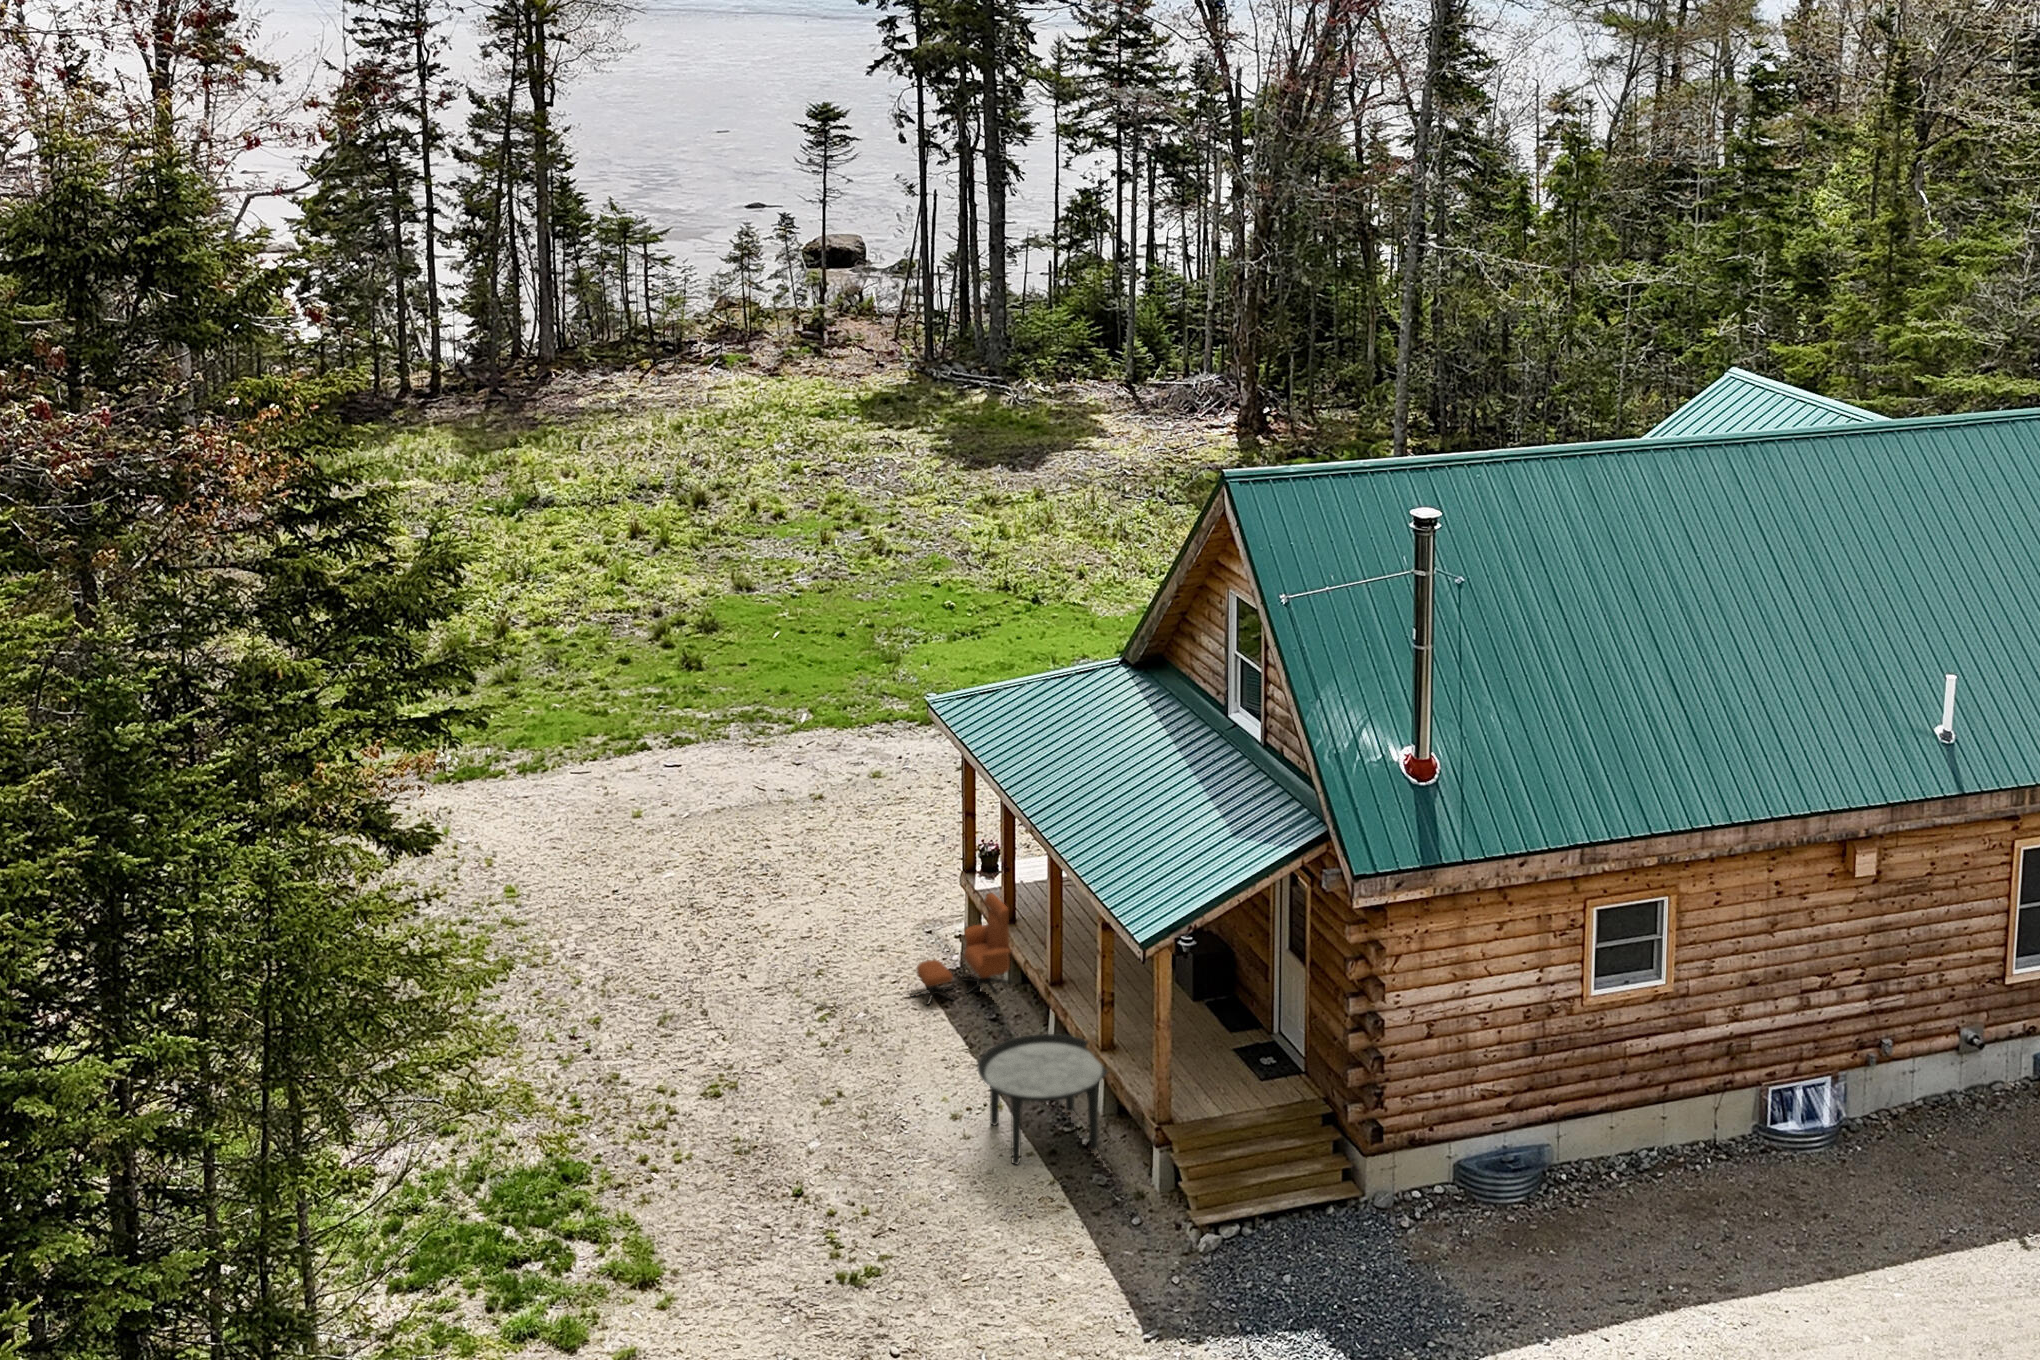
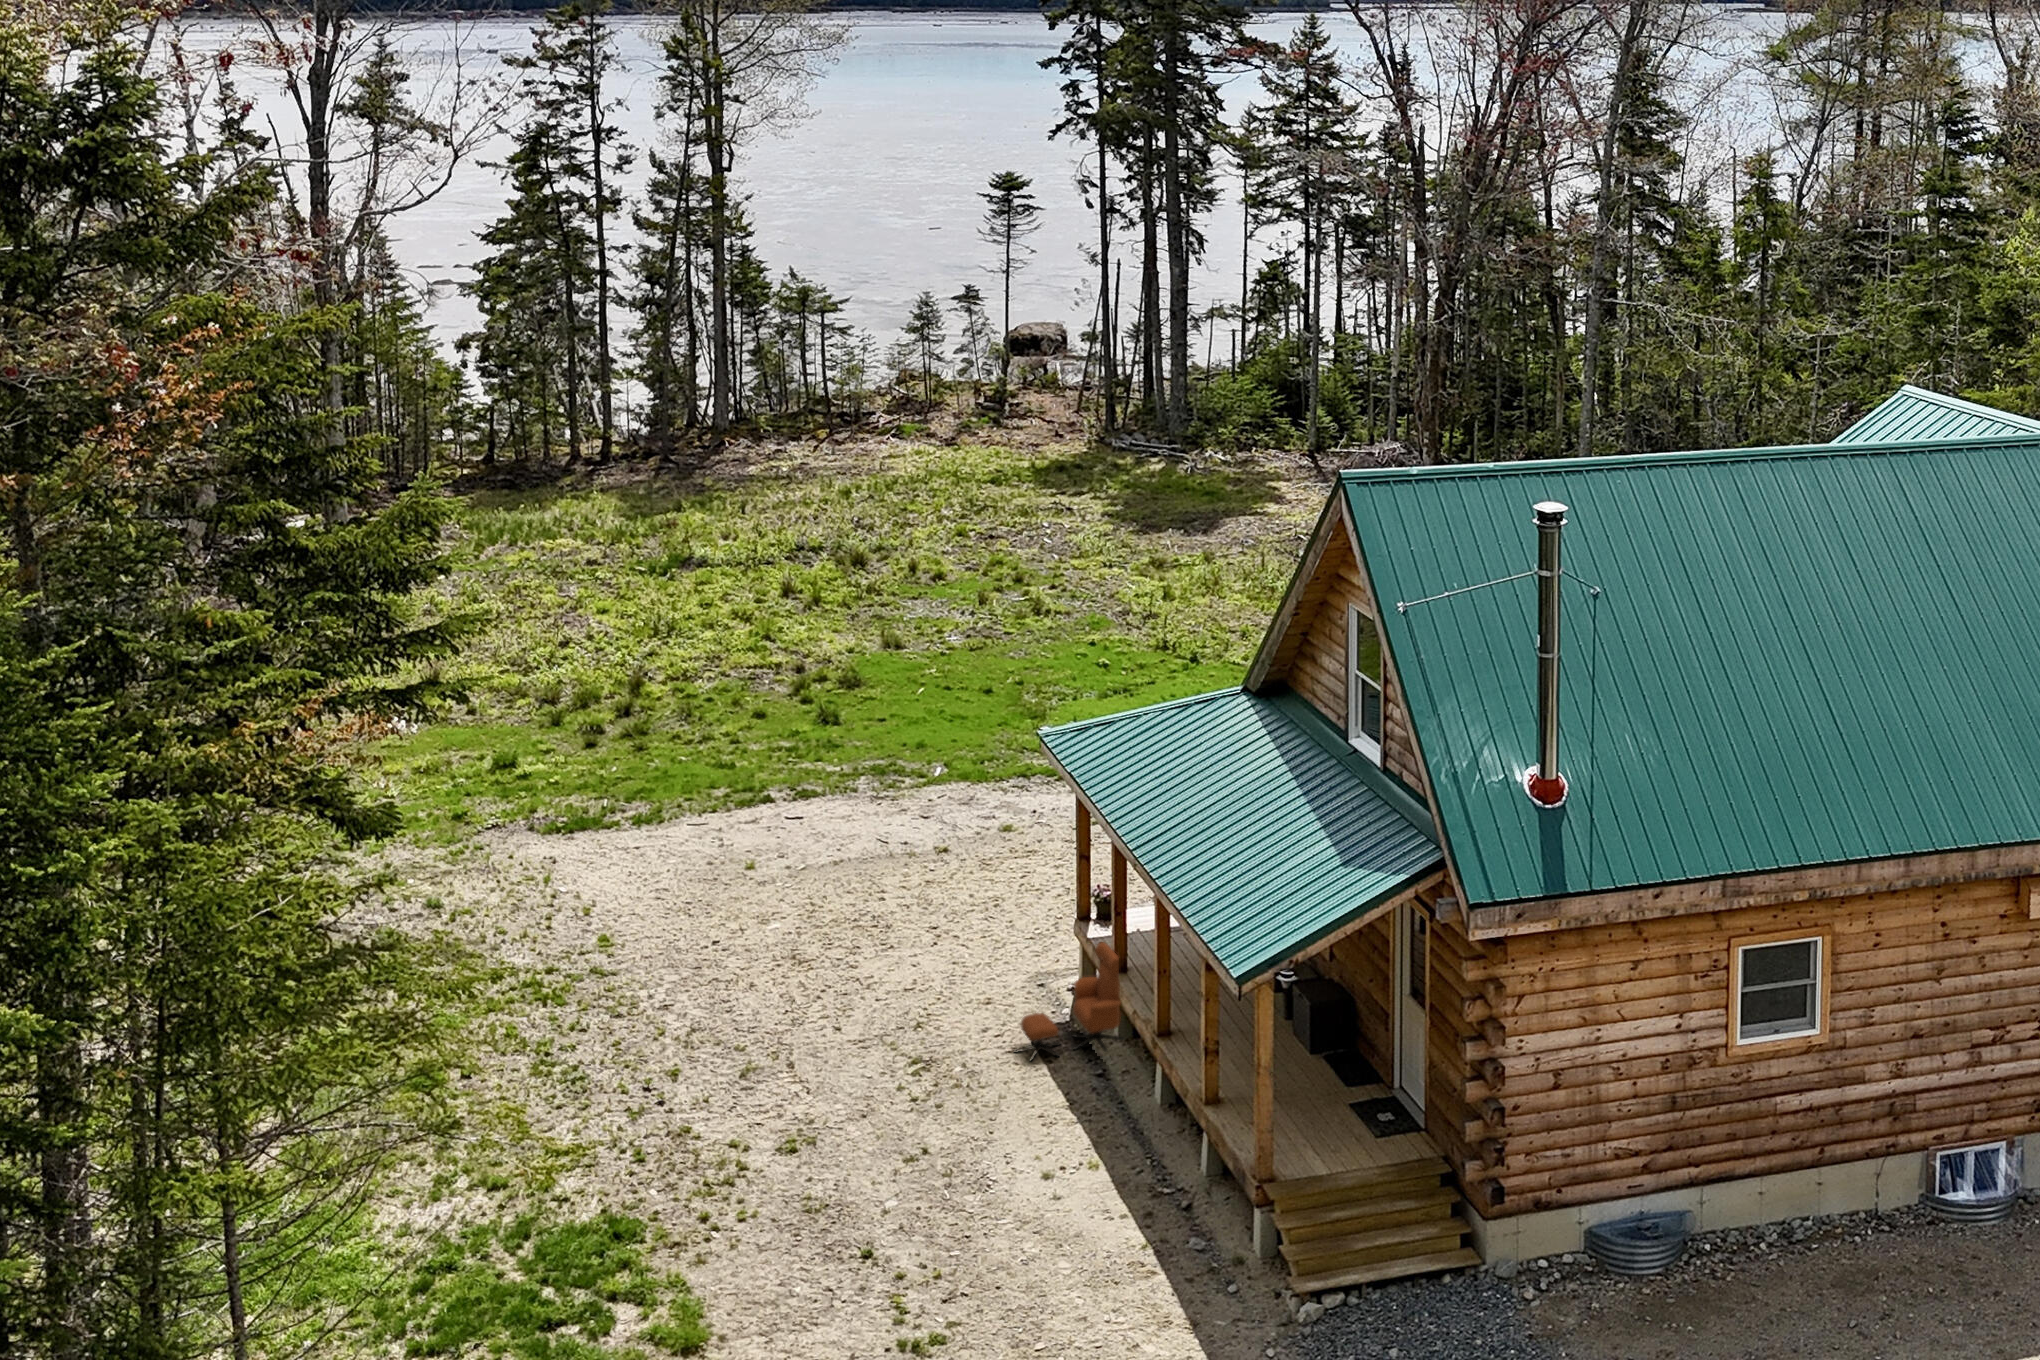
round table: present [977,1034,1107,1165] -> none [1067,1087,1211,1227]

